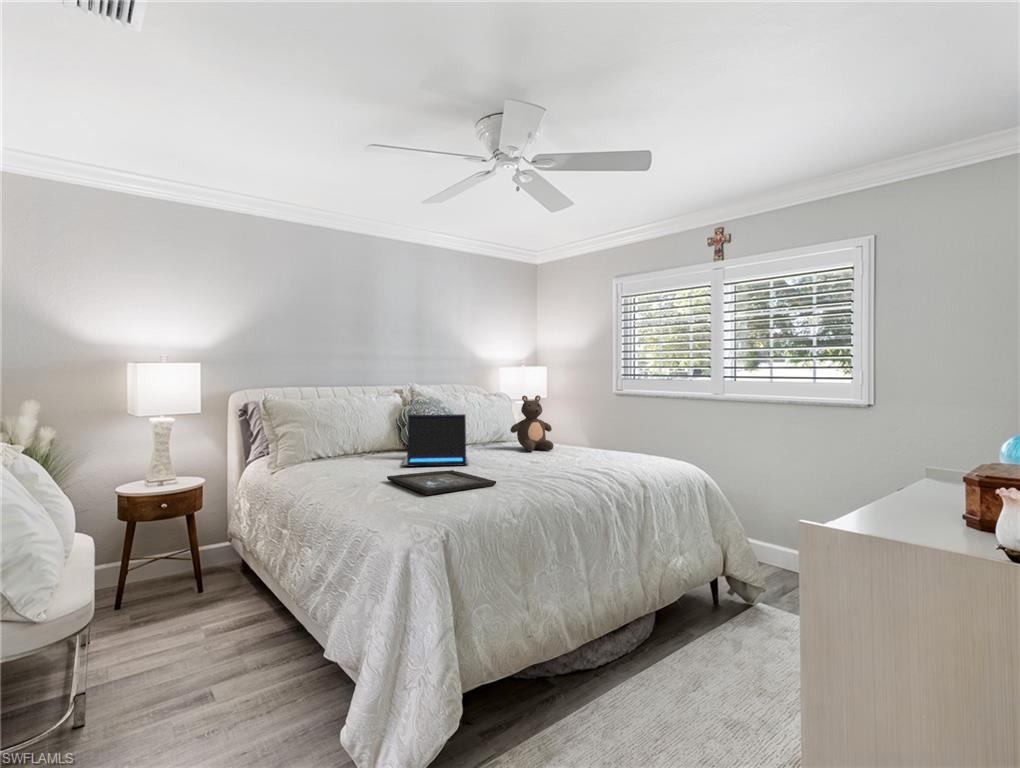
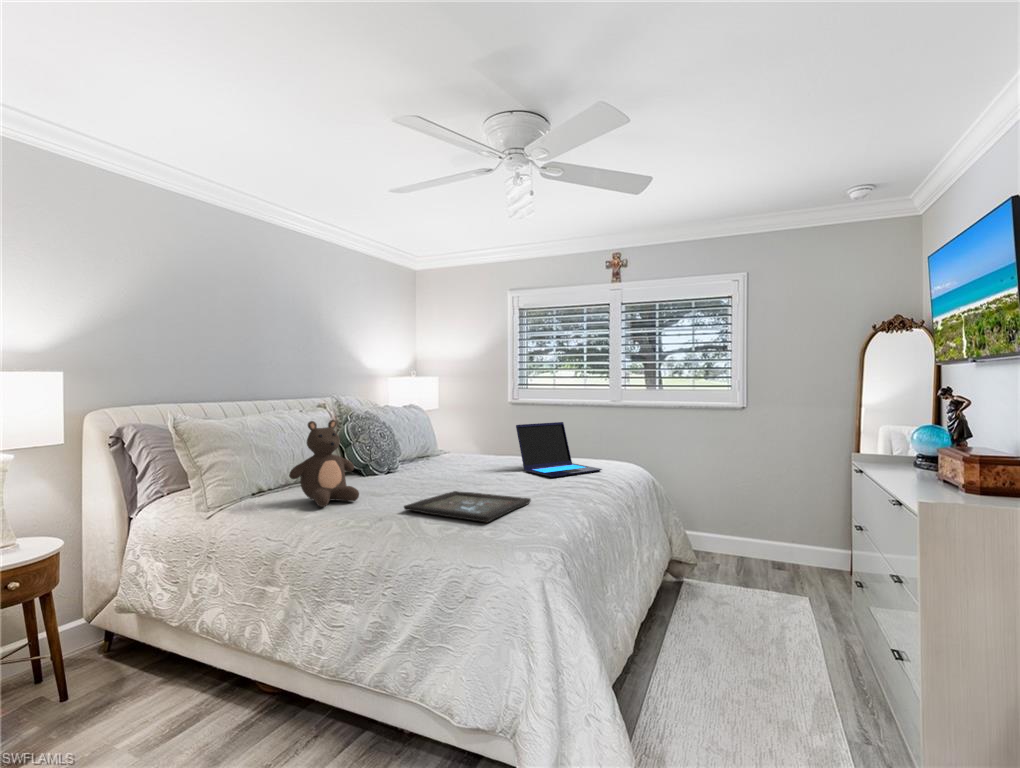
teddy bear: present [510,395,554,451] -> present [289,420,359,507]
laptop: present [403,414,469,467] -> present [516,422,602,477]

